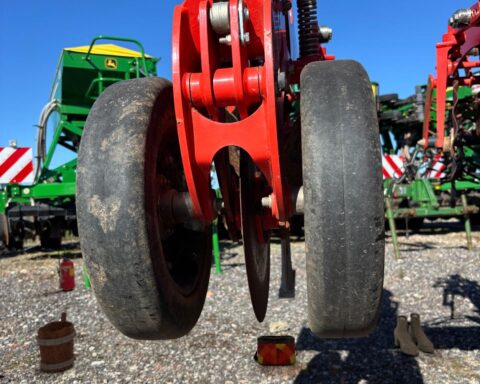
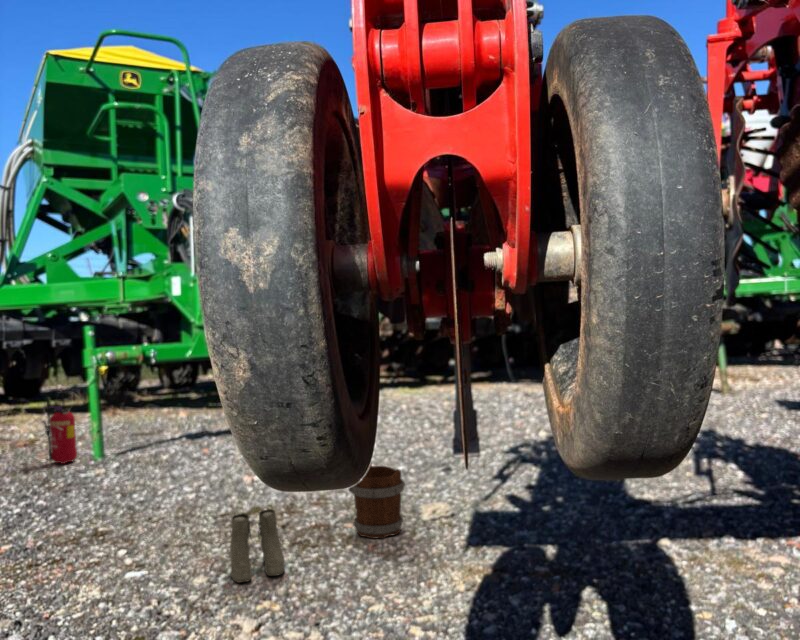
bucket: present [36,312,77,373] -> present [349,465,405,538]
boots: present [394,313,434,356] -> present [230,509,284,583]
bag: present [253,335,298,366] -> none [402,520,477,570]

